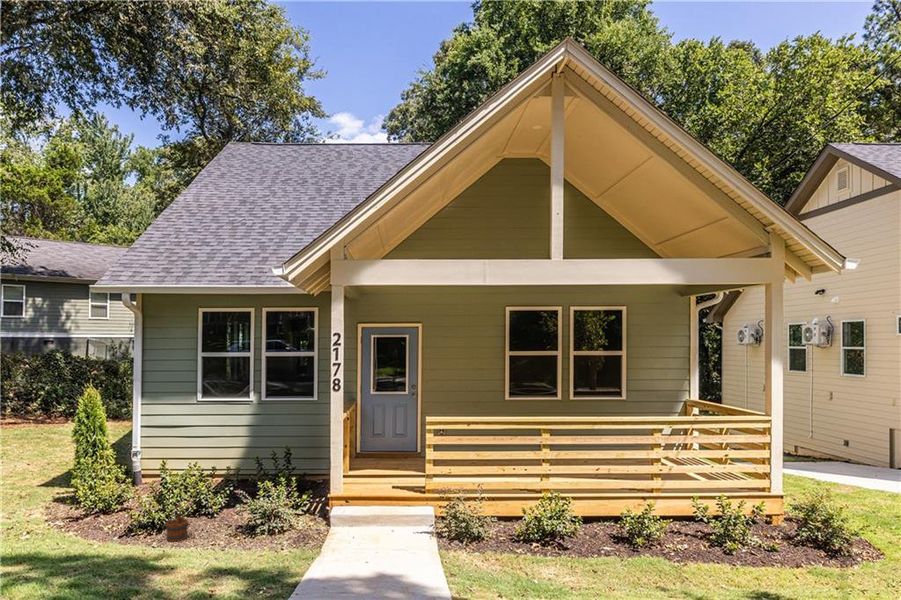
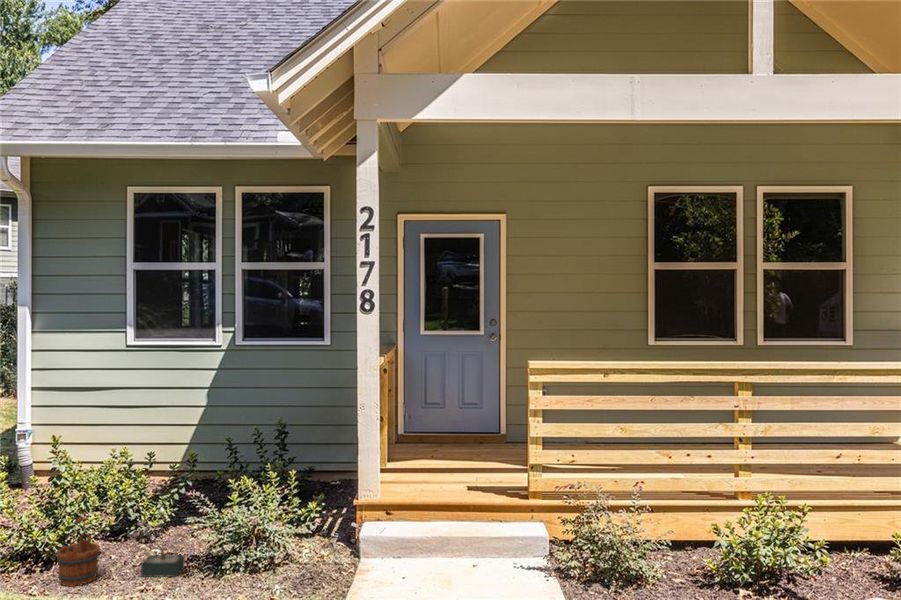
decorative plant: none [204,506,239,537] -> present [130,522,192,577]

